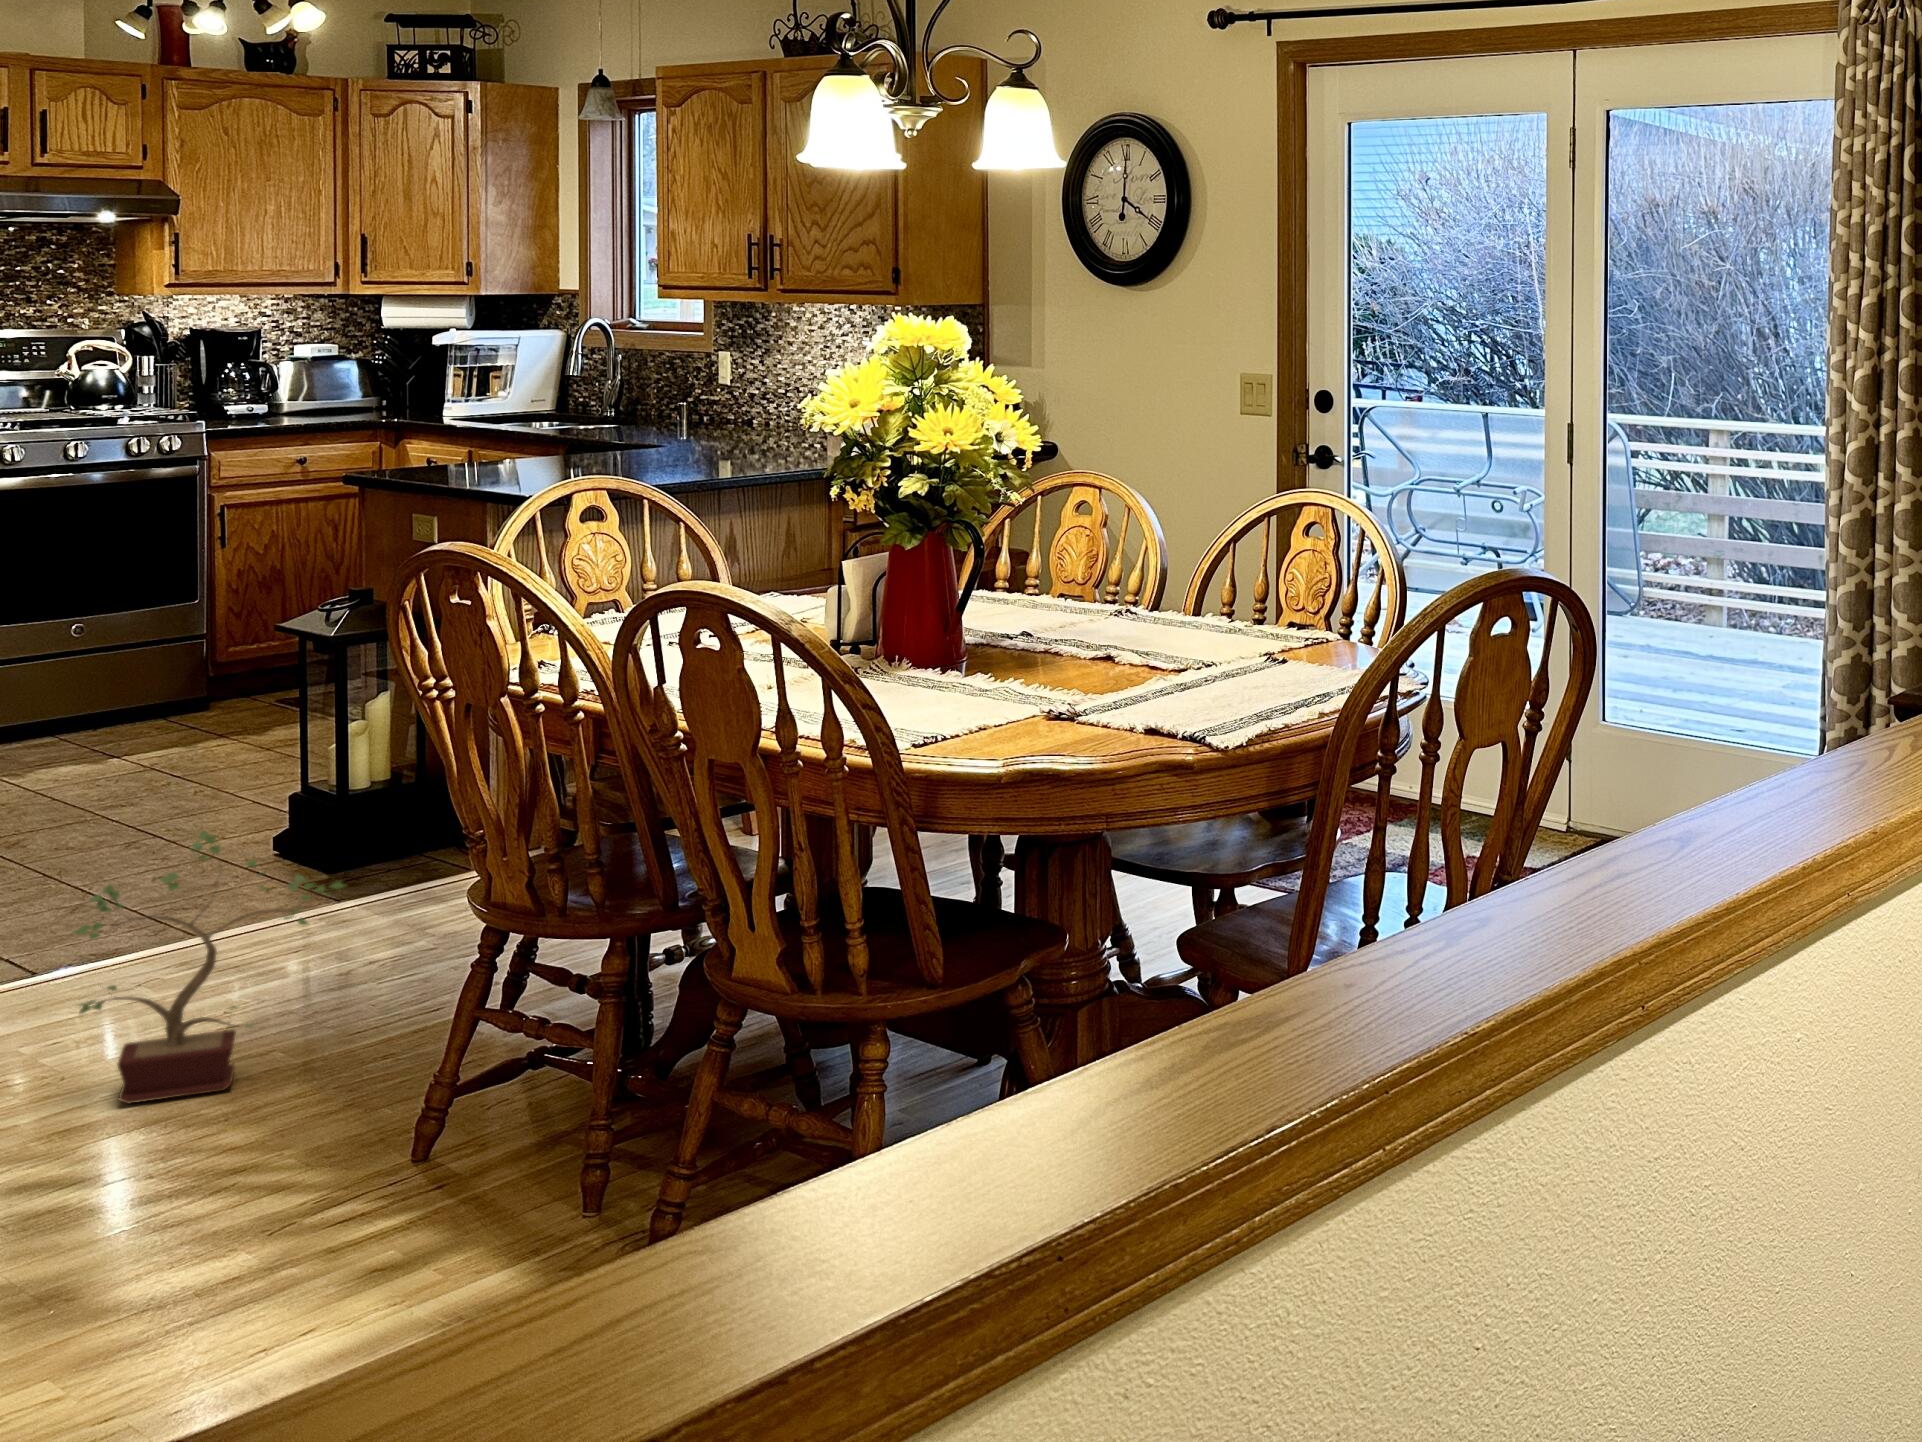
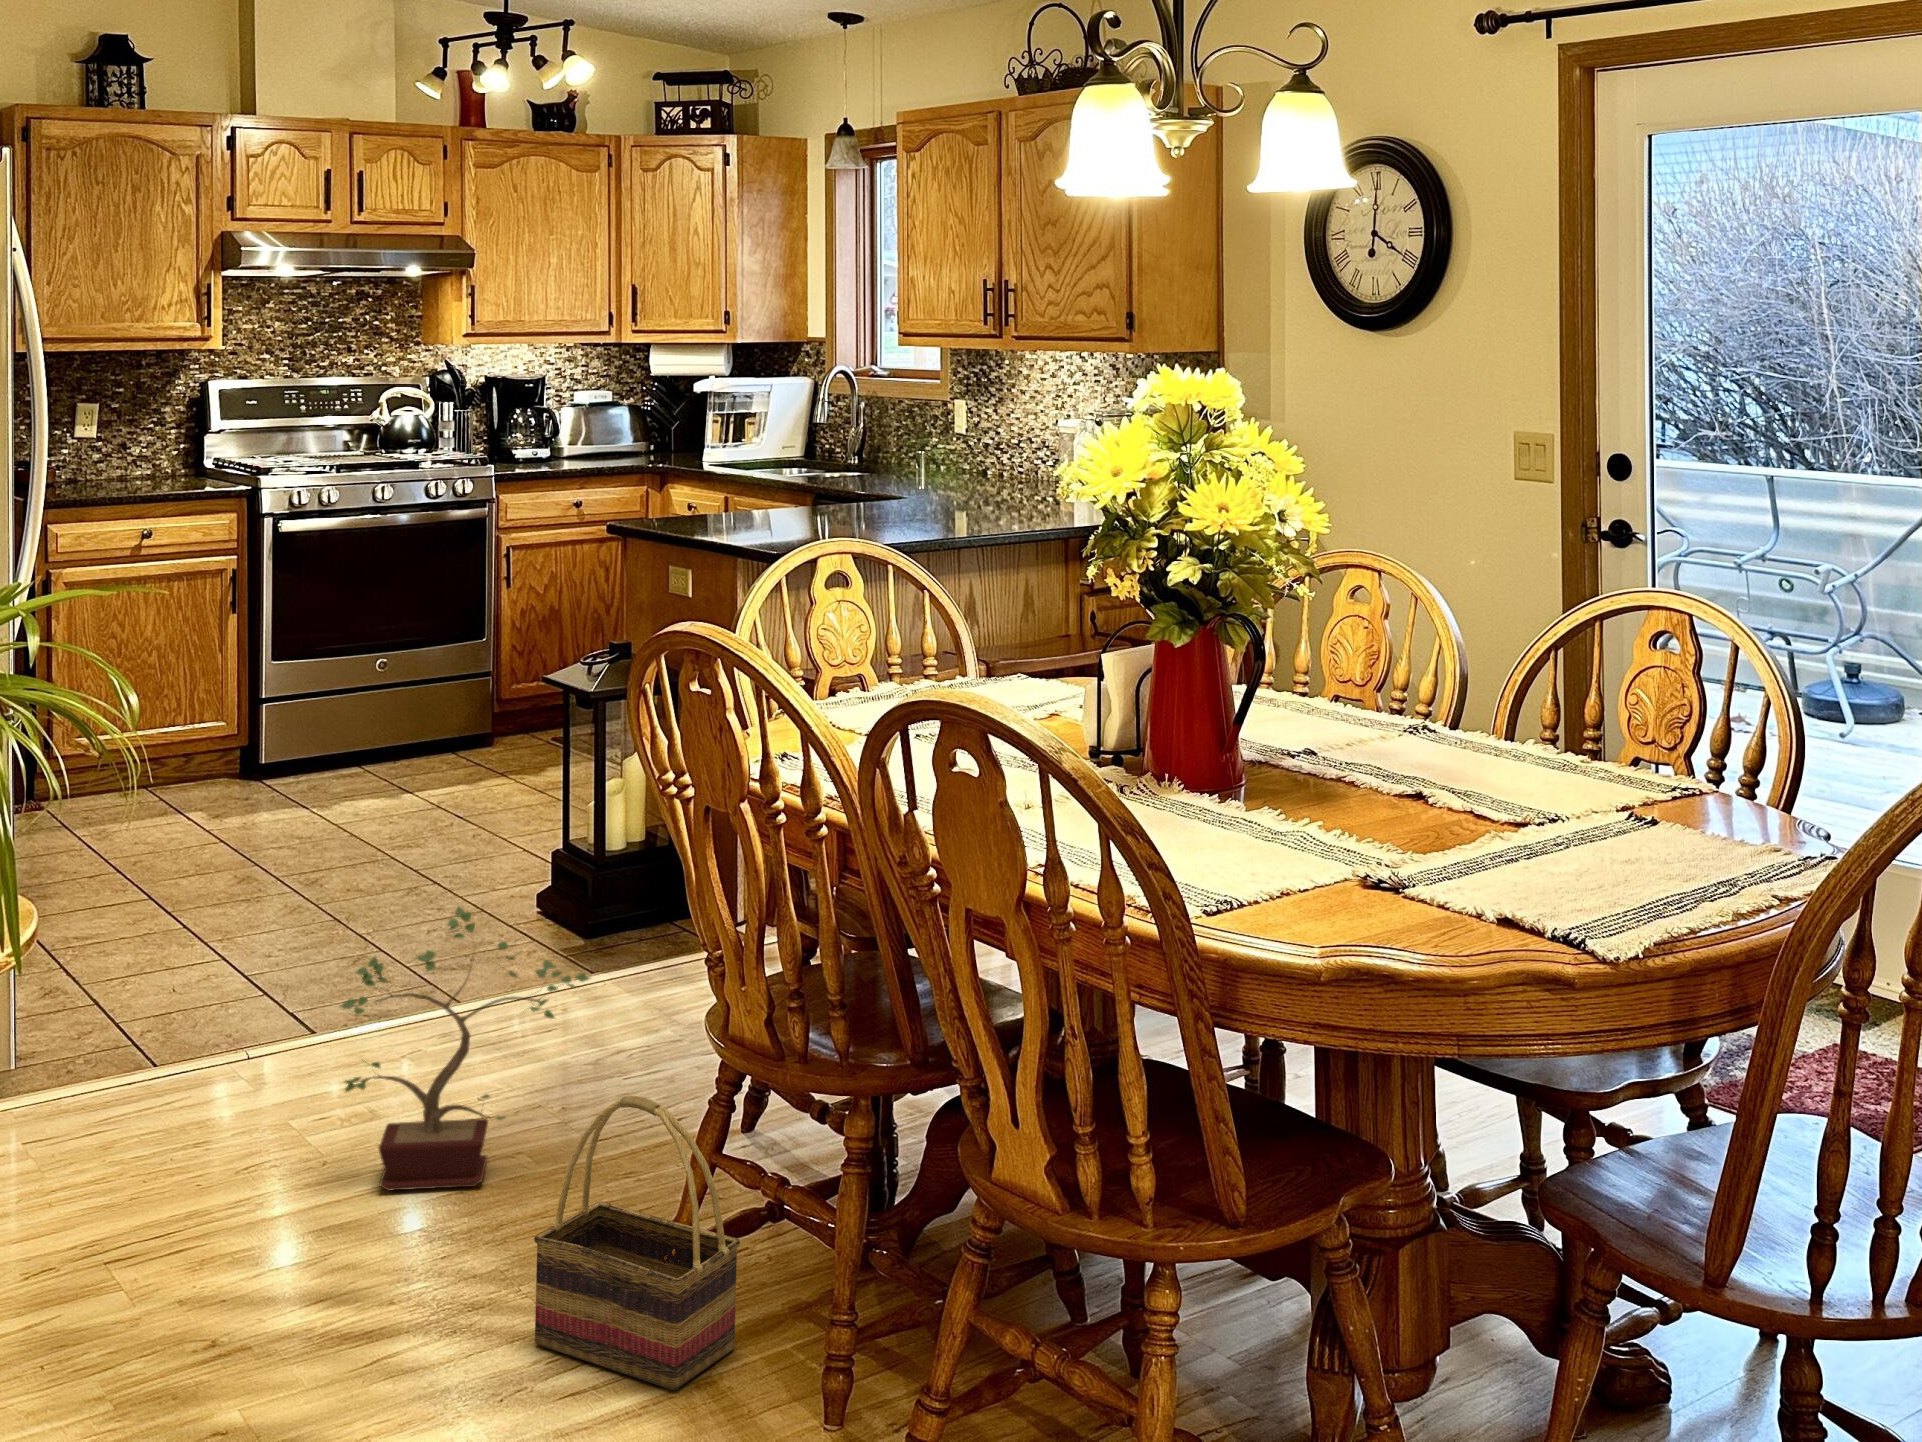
basket: none [297,969,505,1216] -> present [534,1096,740,1390]

